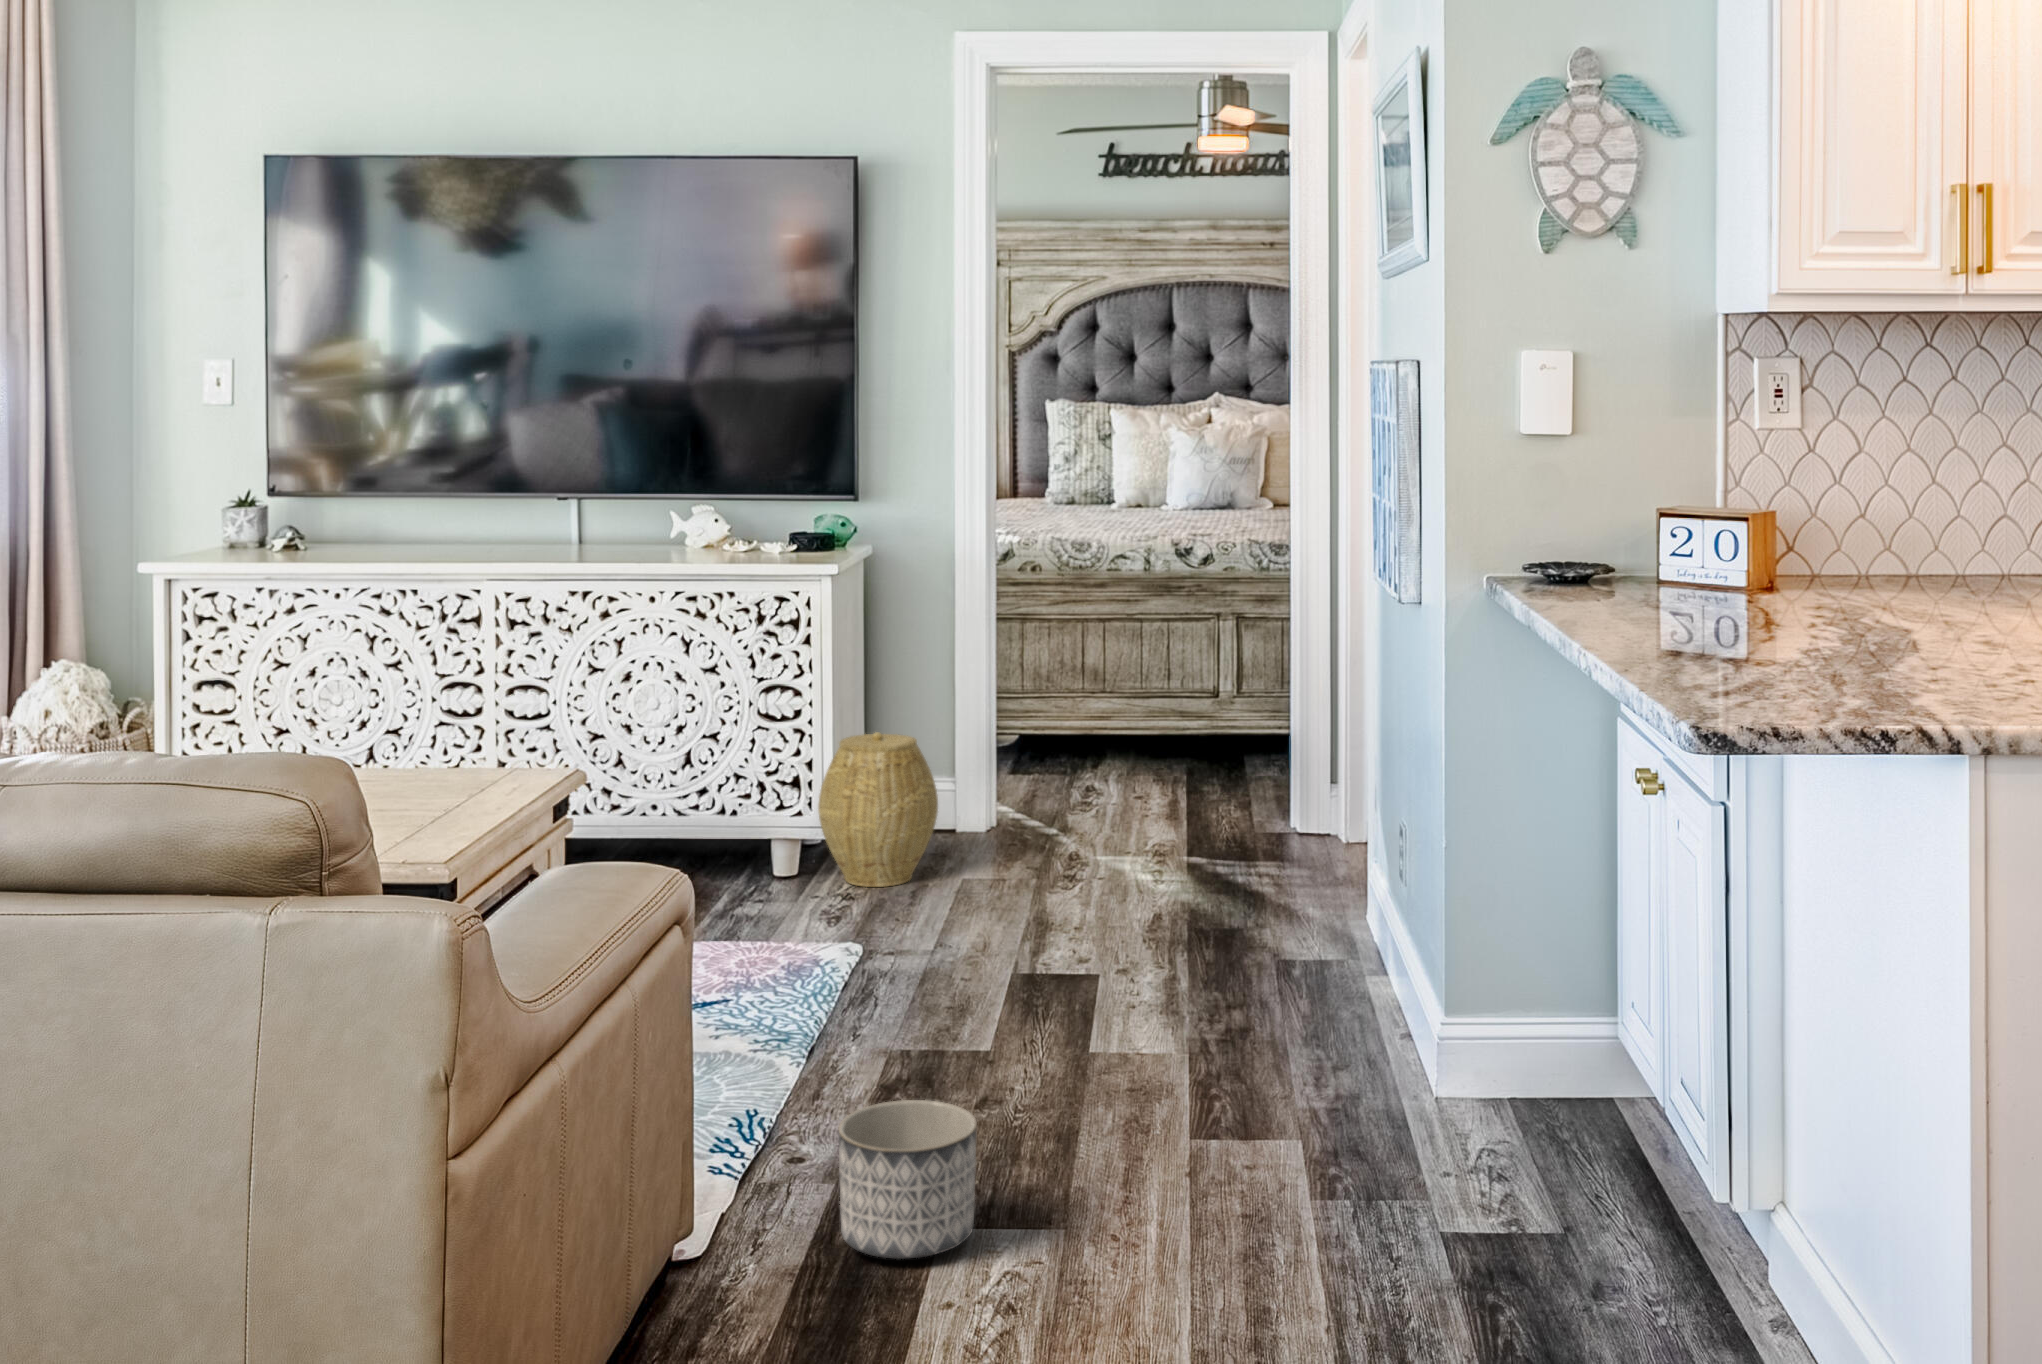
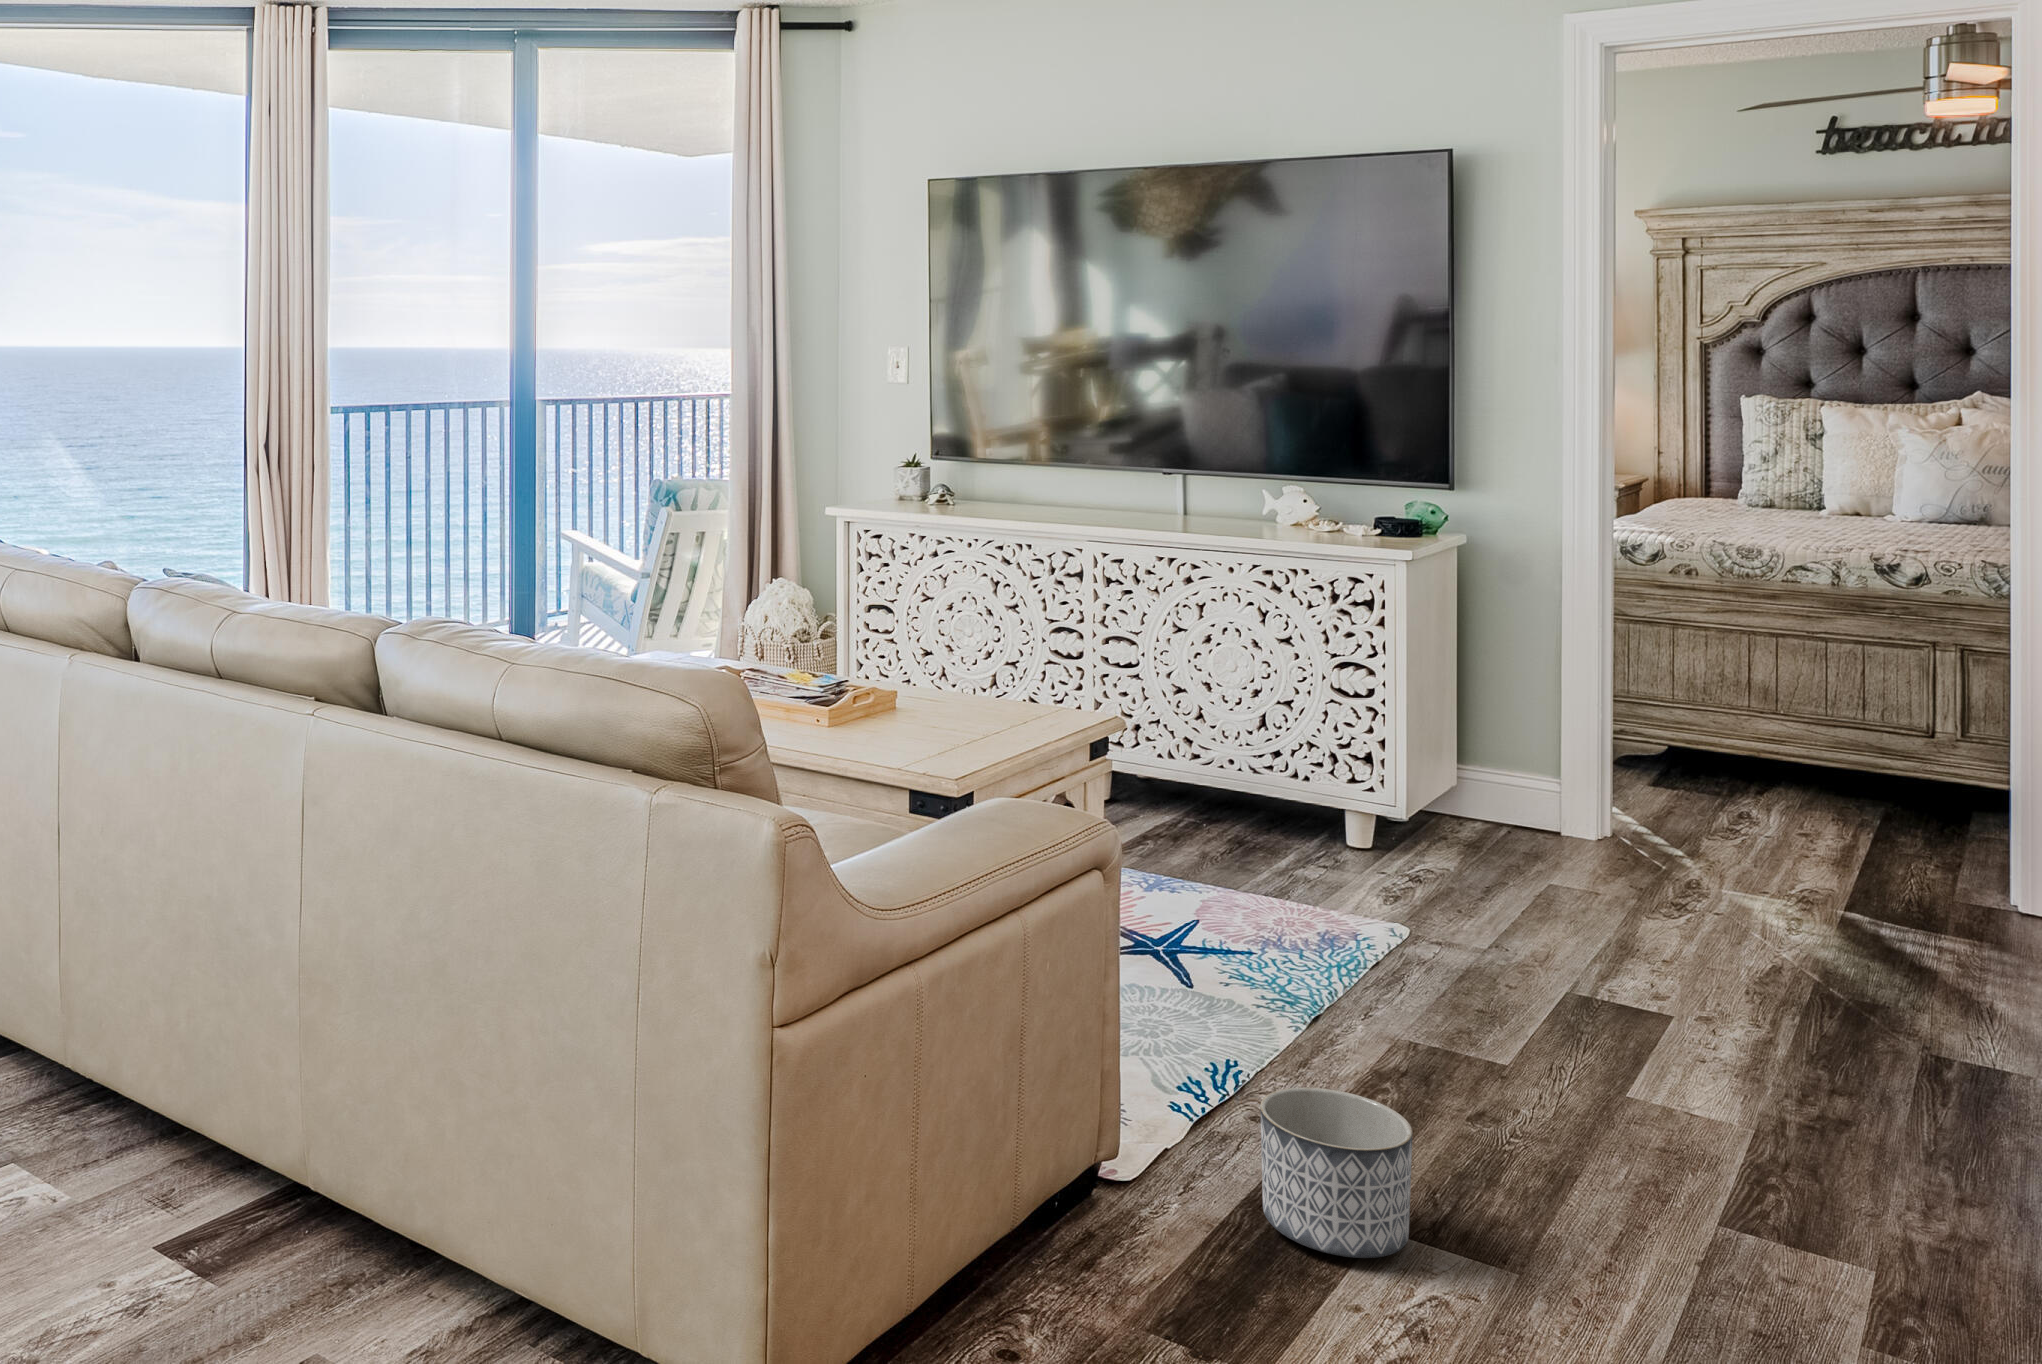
woven basket: present [818,732,938,887] -> none [1393,720,1525,873]

